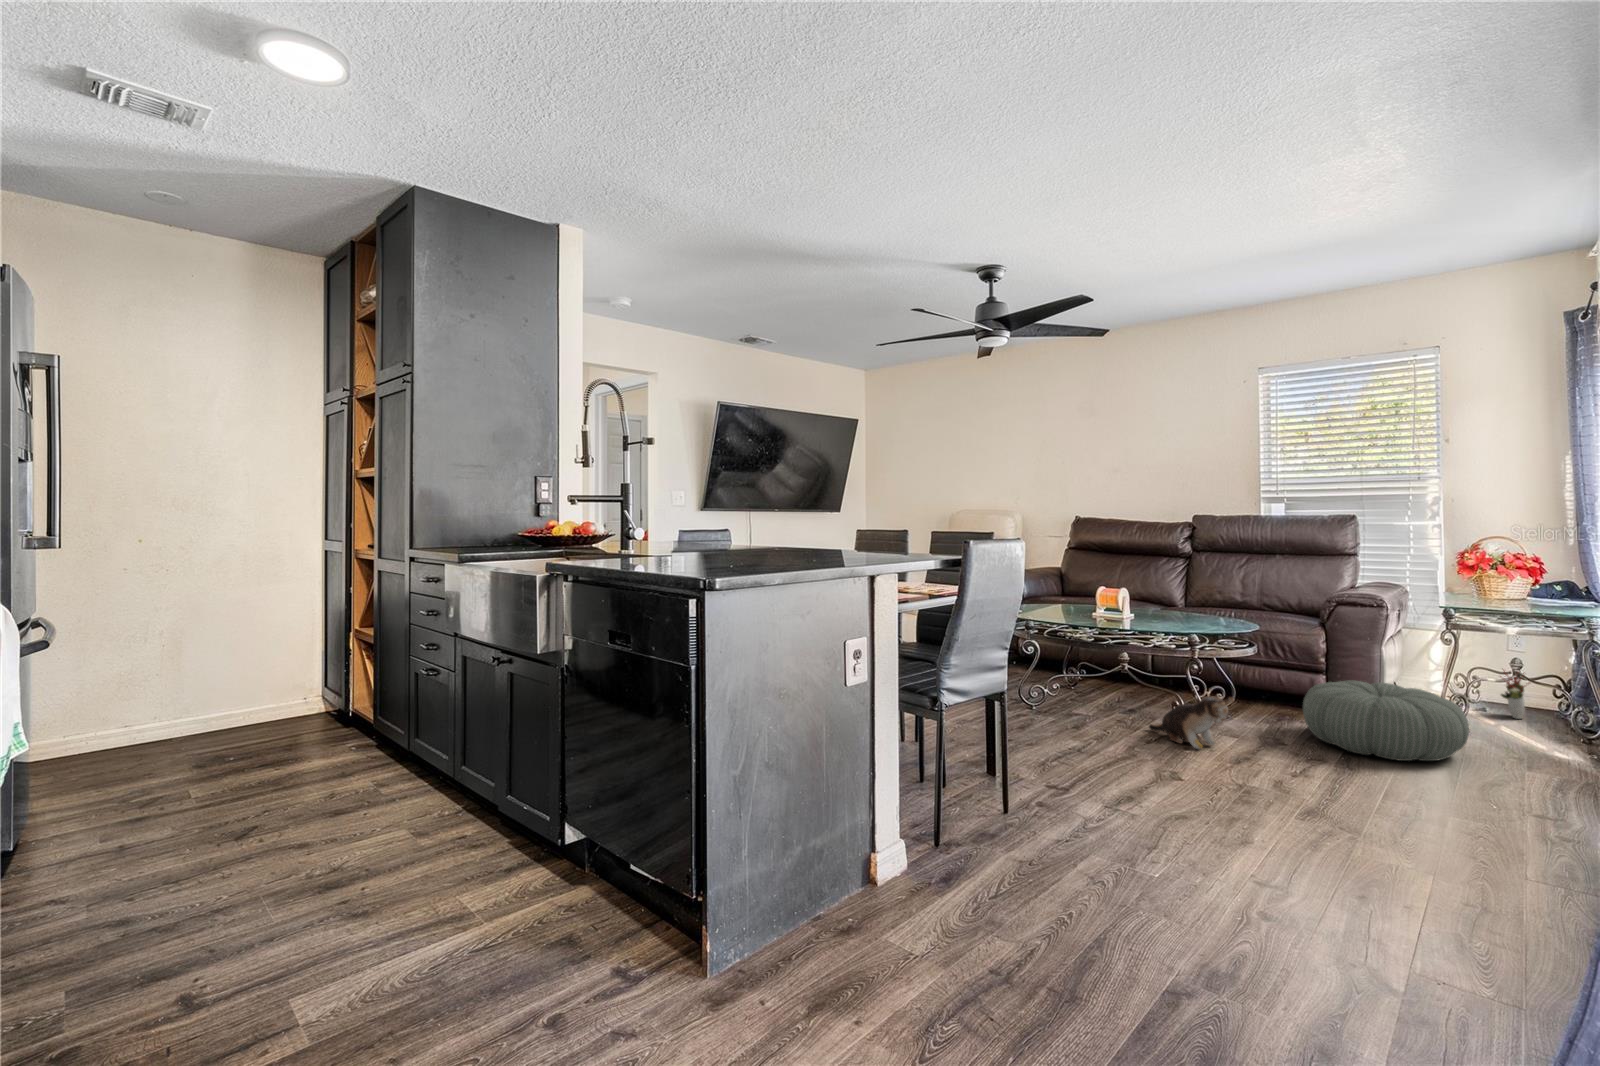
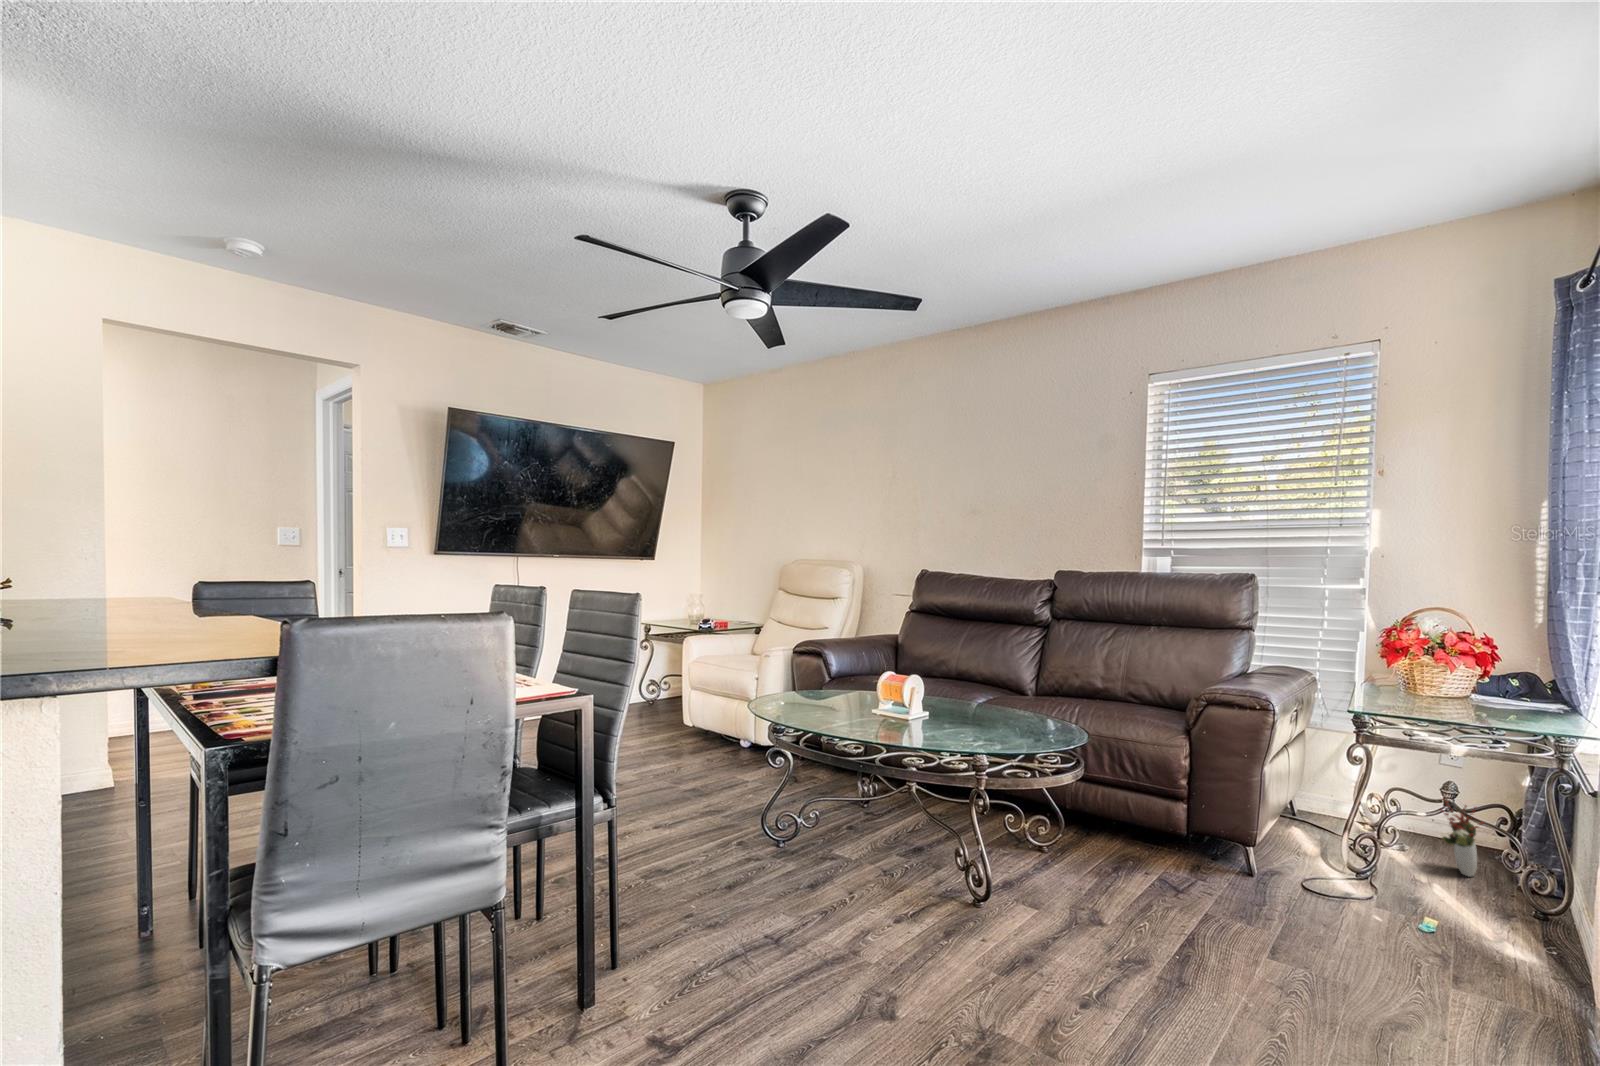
pouf: present [1303,681,1469,761] -> none [1133,822,1371,974]
plush toy: present [1149,696,1234,749] -> none [913,852,1004,937]

